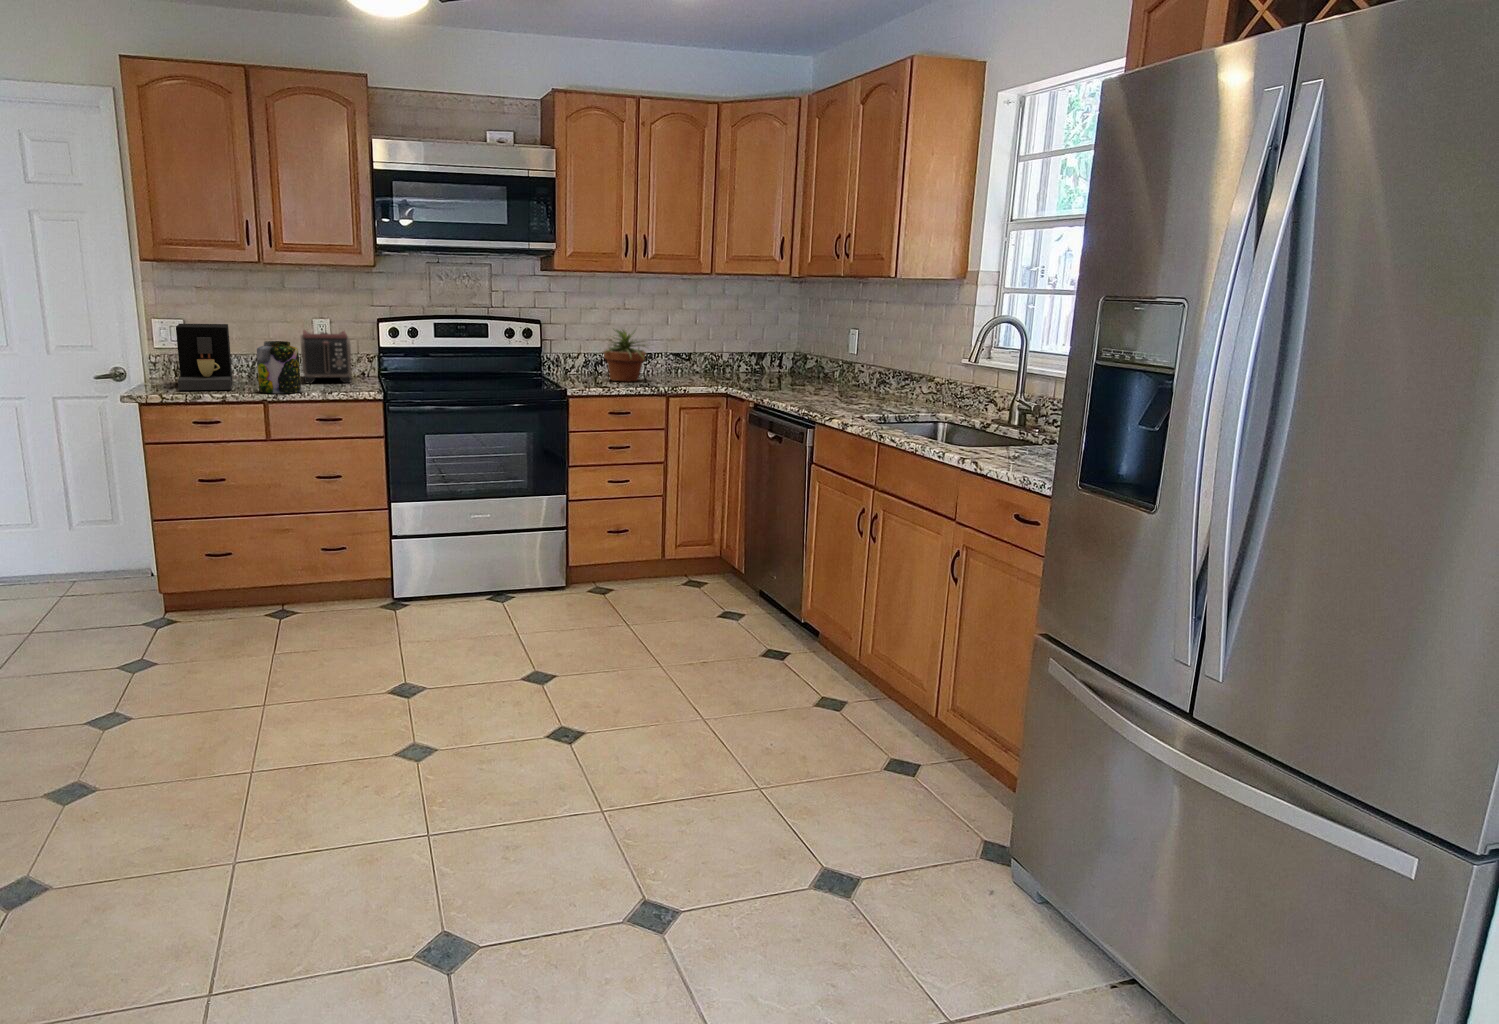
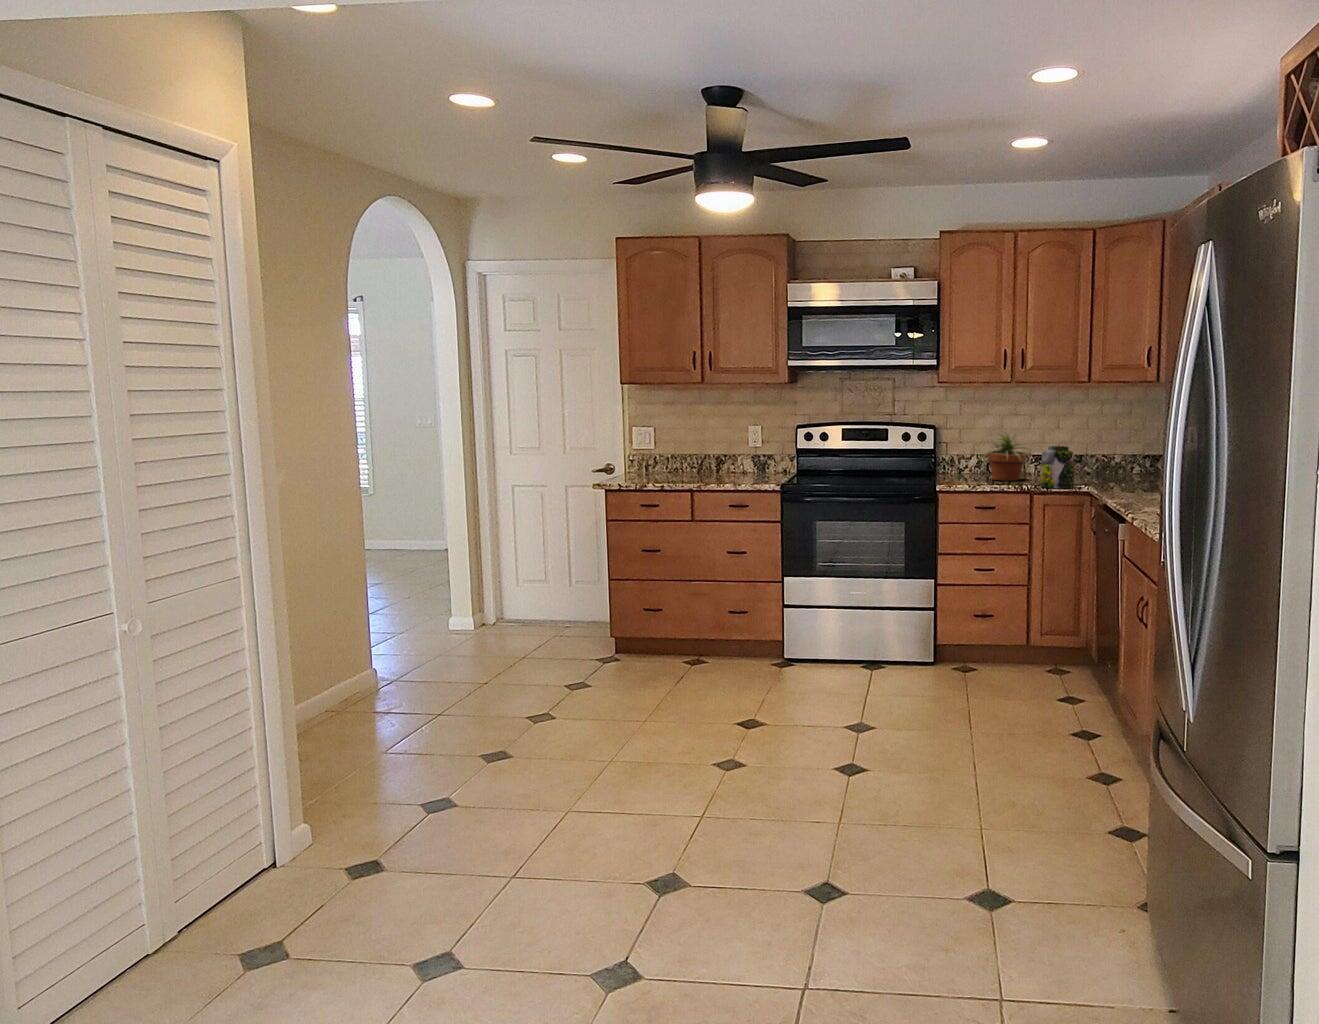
coffee maker: present [176,324,233,390] -> none [644,432,685,482]
toaster: present [300,330,352,383] -> none [734,435,774,478]
jar: present [257,341,301,393] -> present [1041,446,1075,488]

